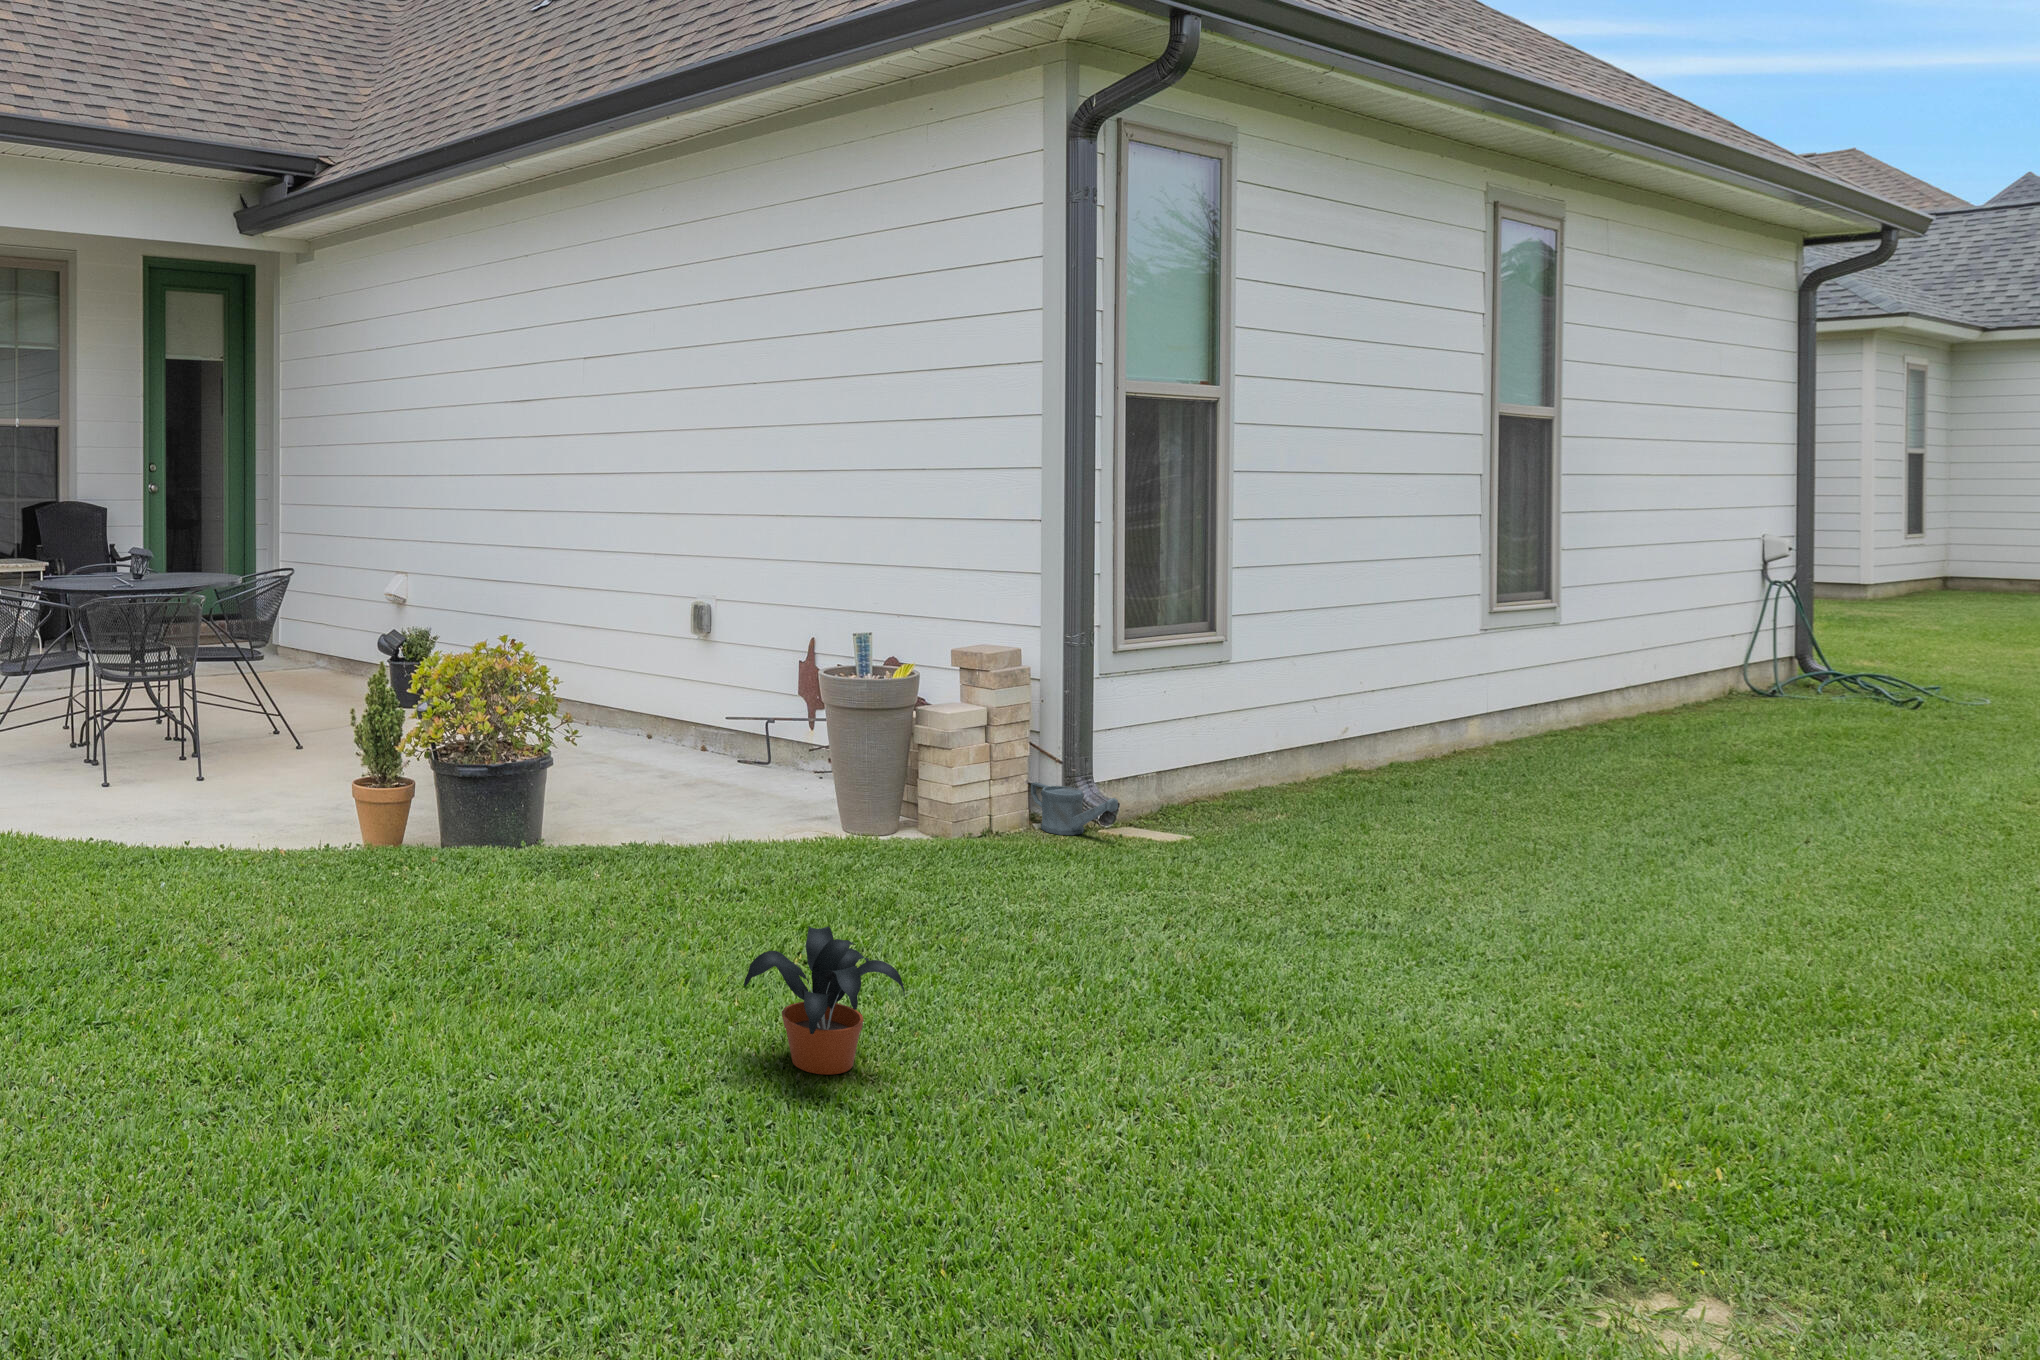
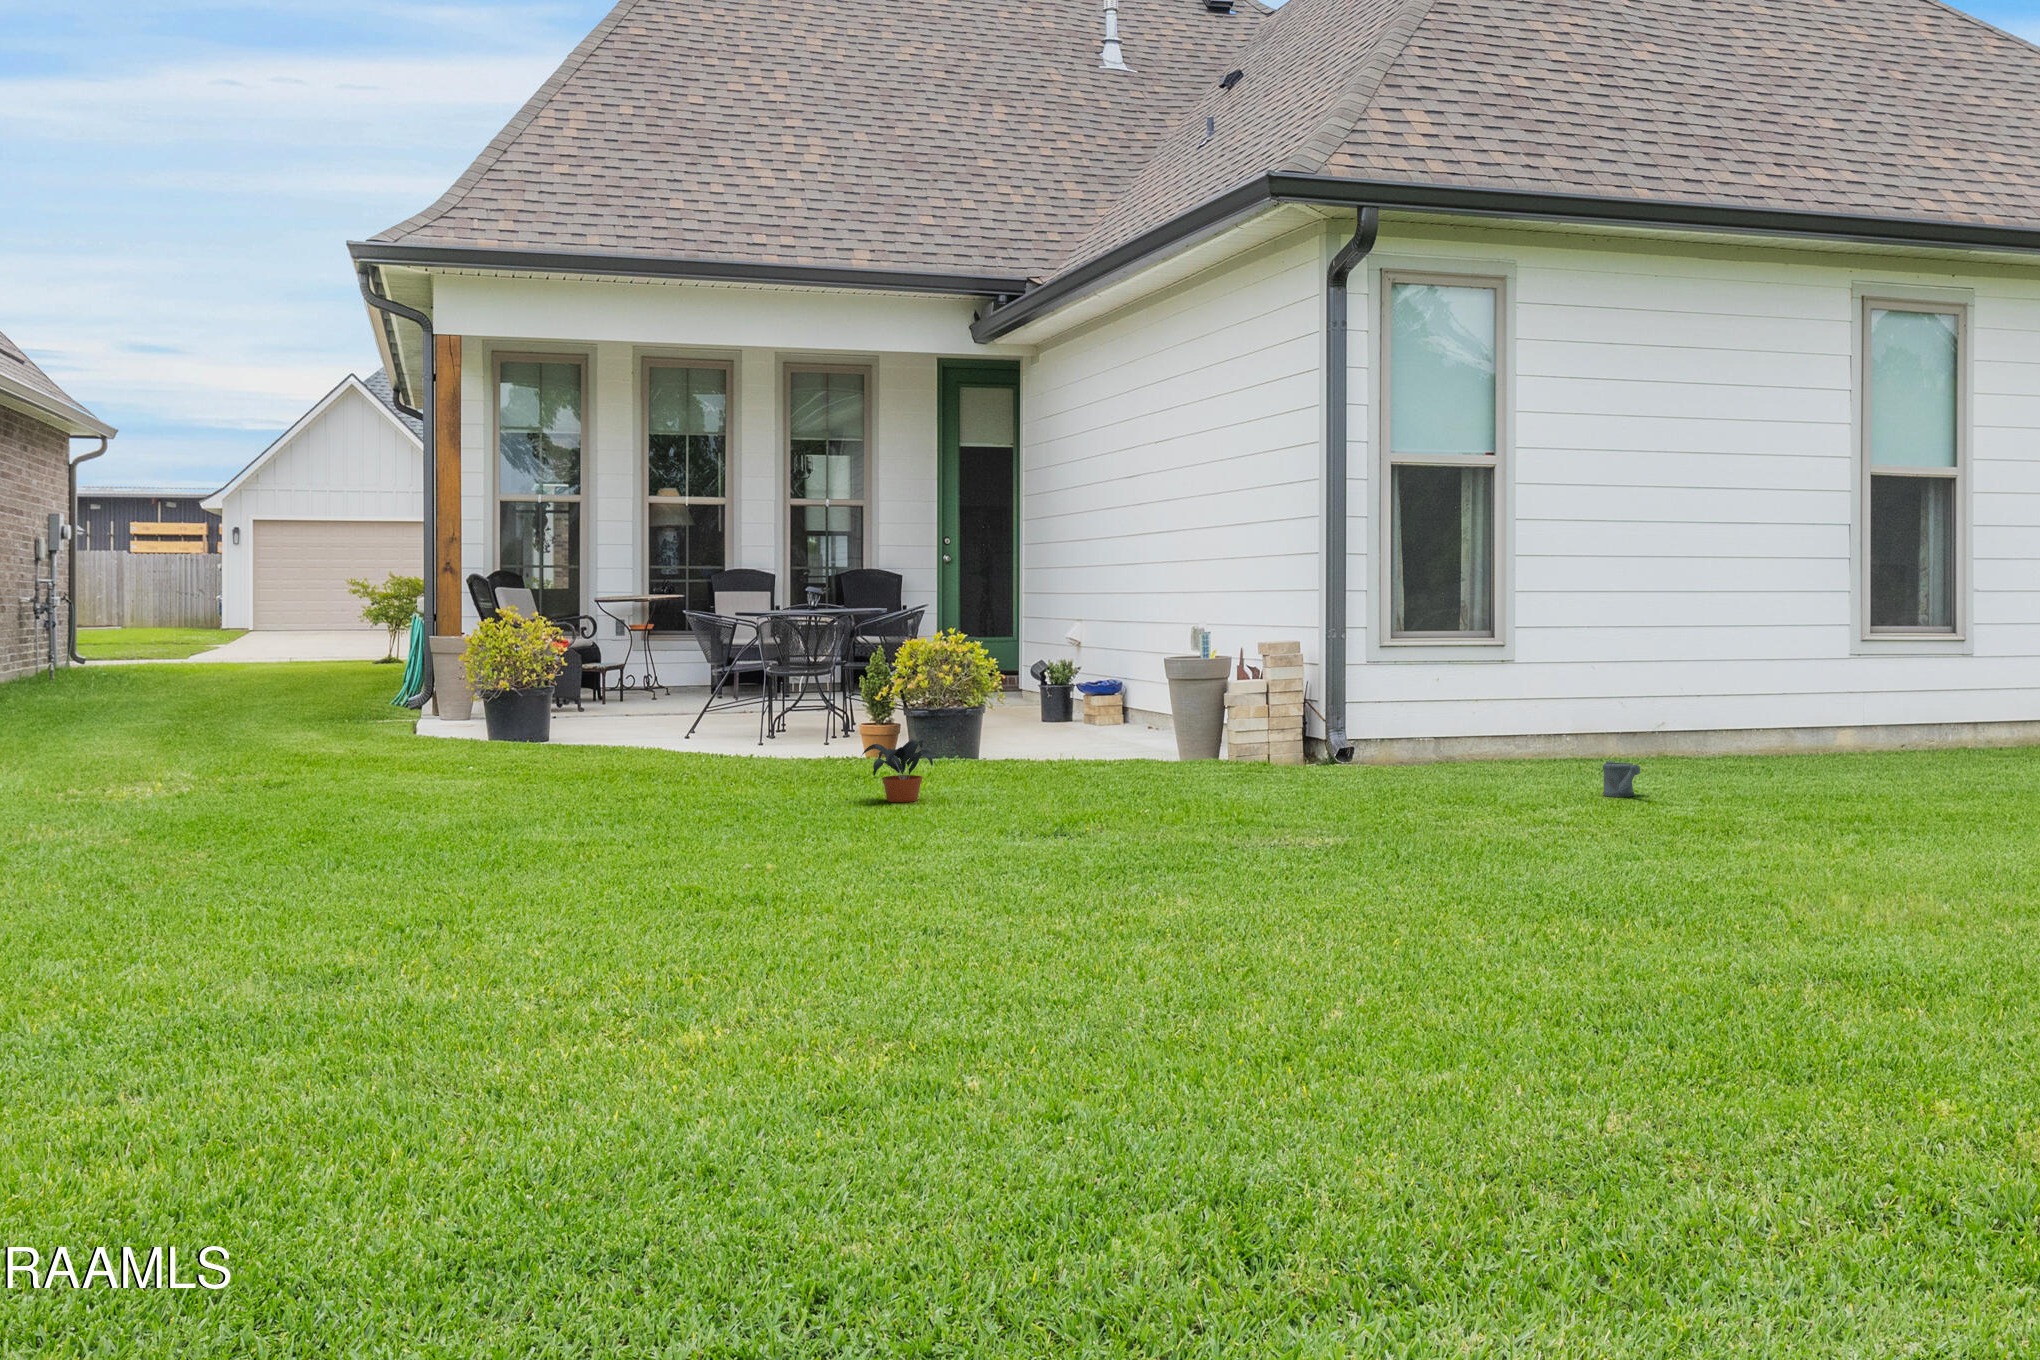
watering can: present [1031,782,1118,835] -> present [1603,761,1640,797]

